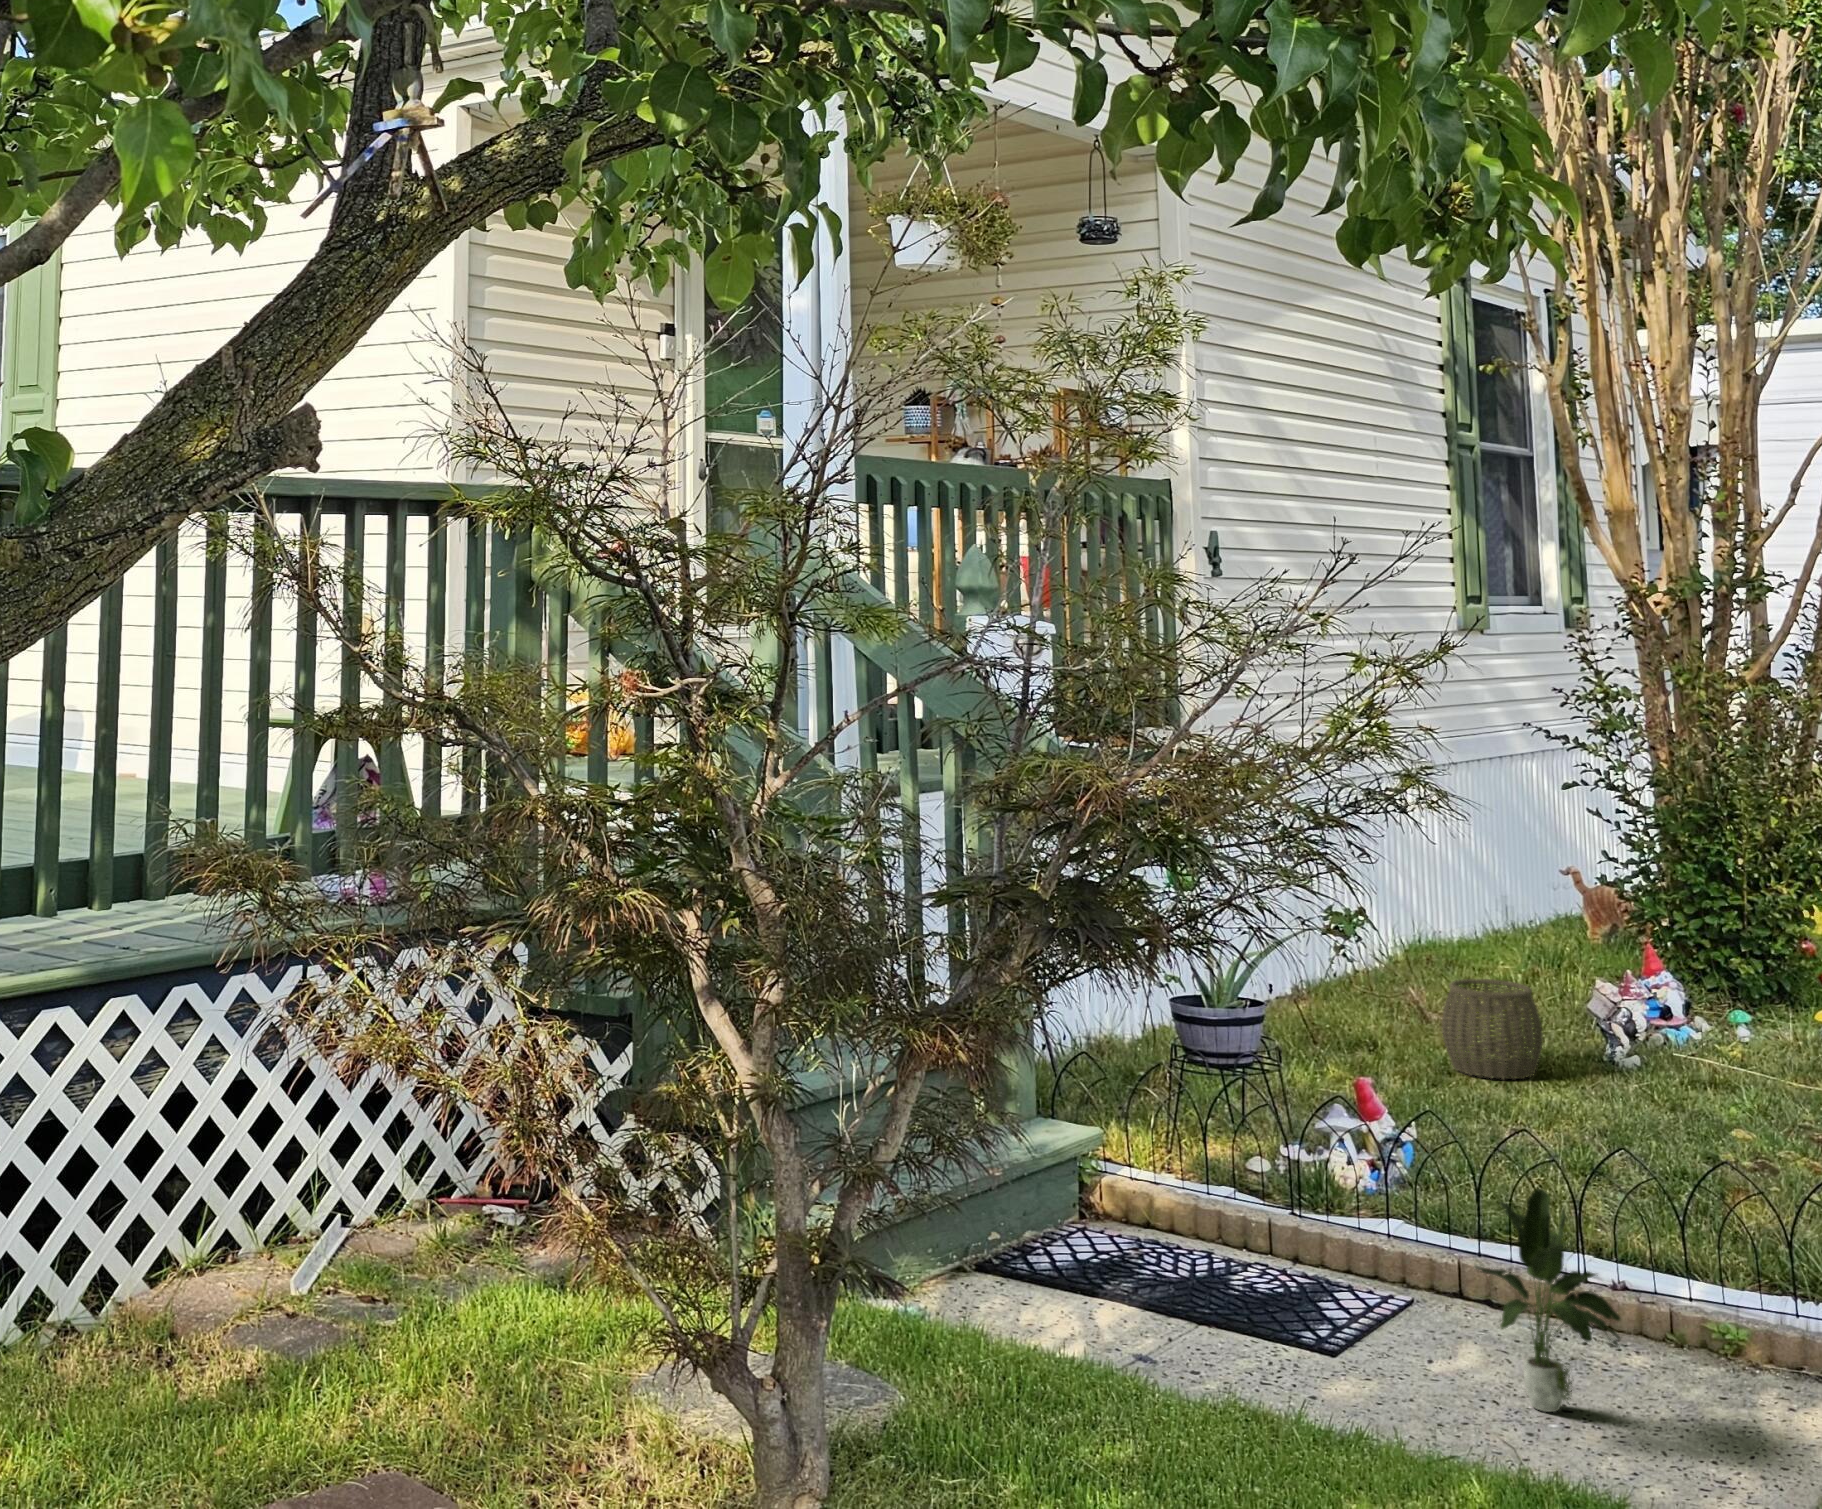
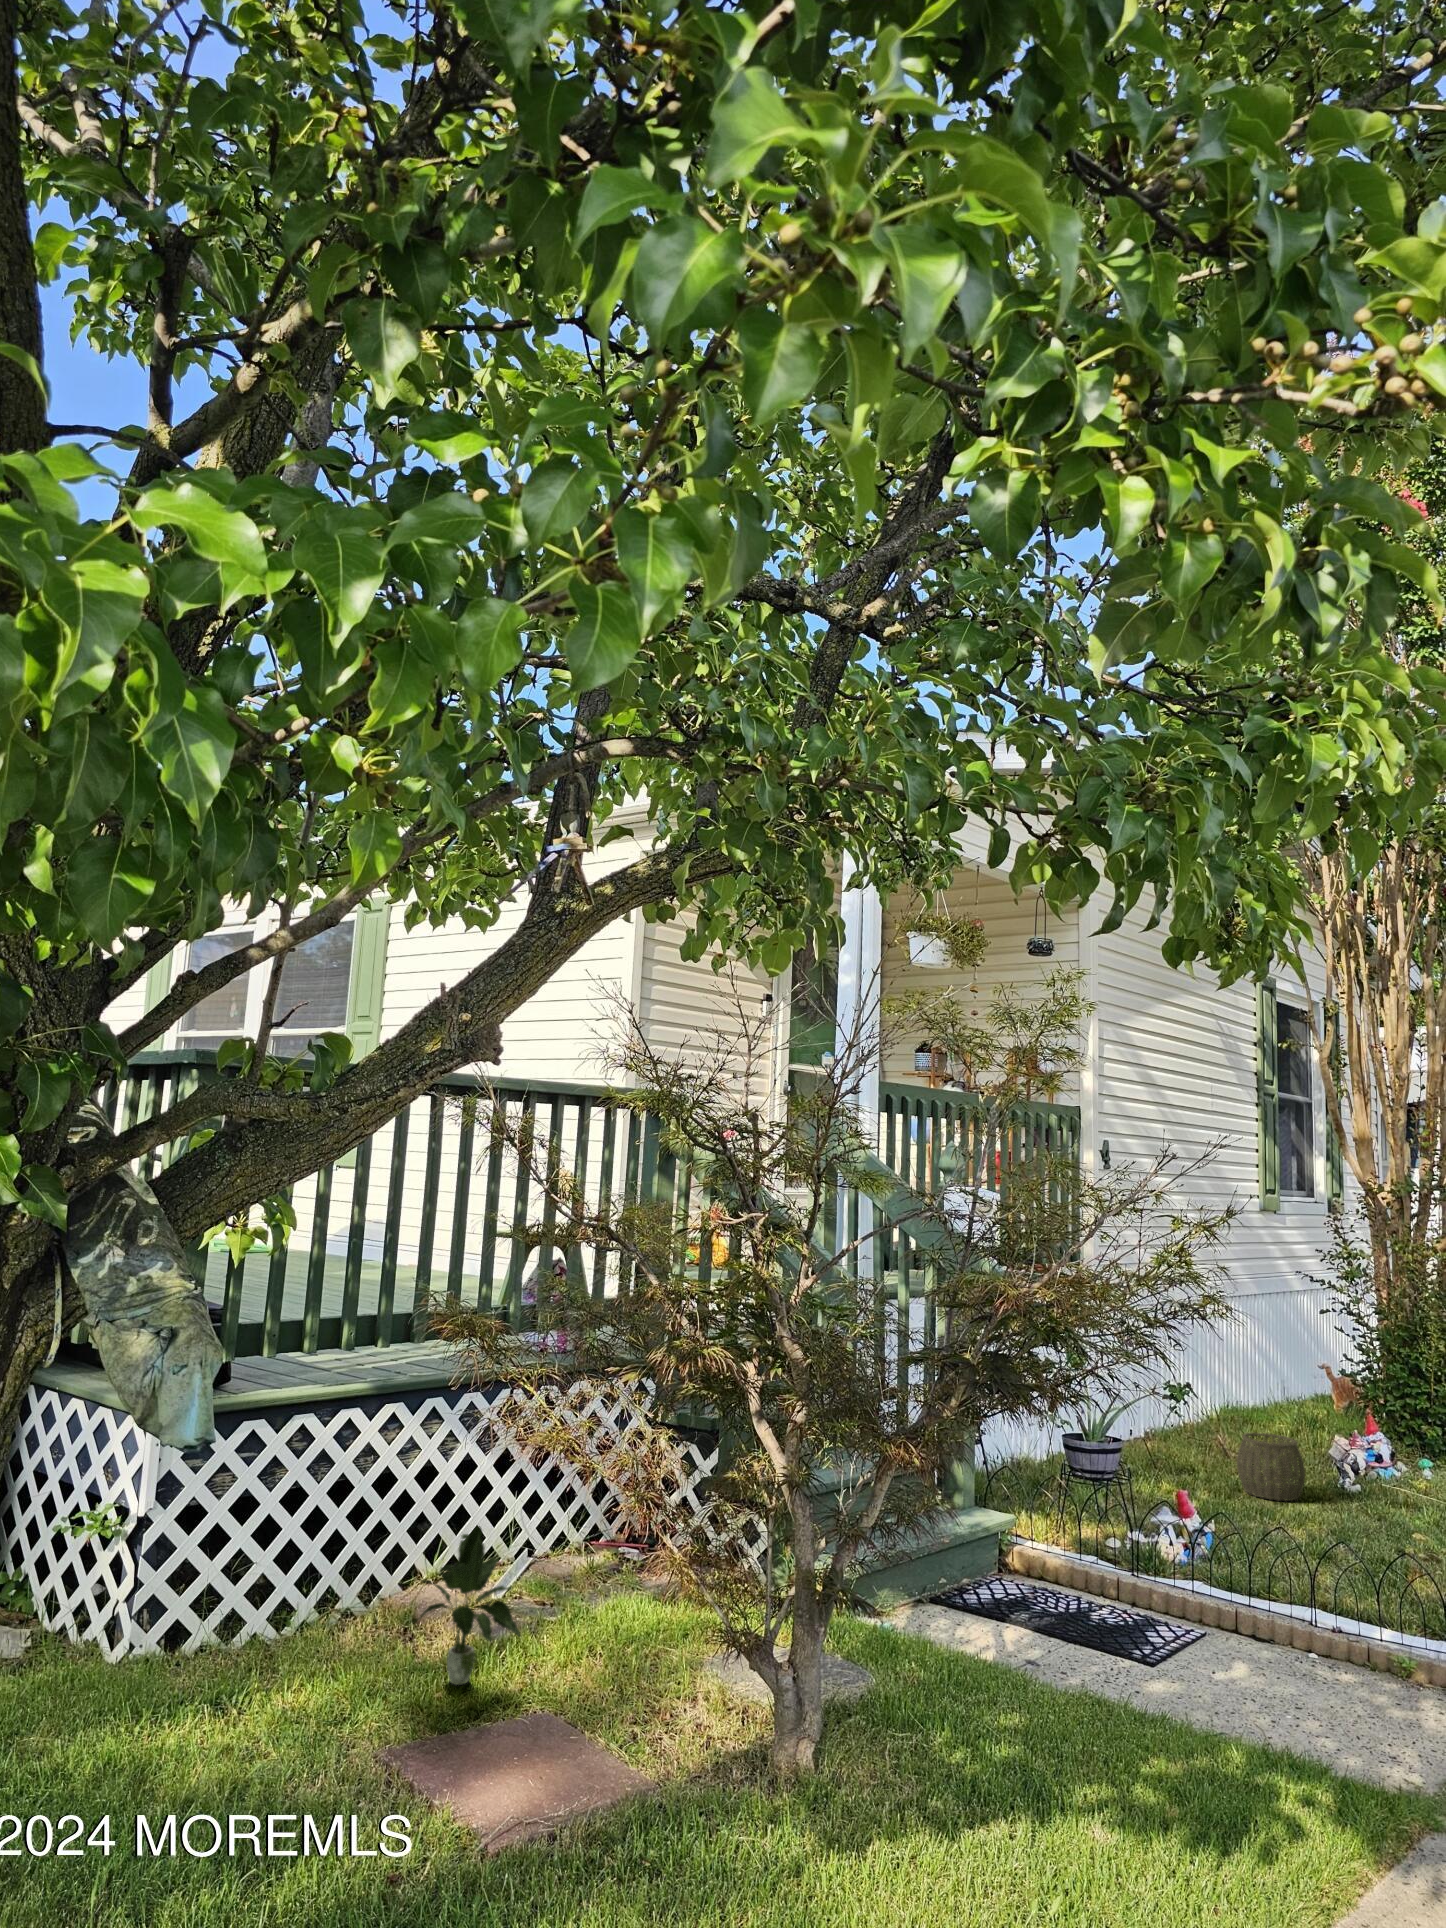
potted plant: present [1476,1189,1621,1412] -> present [415,1526,520,1685]

